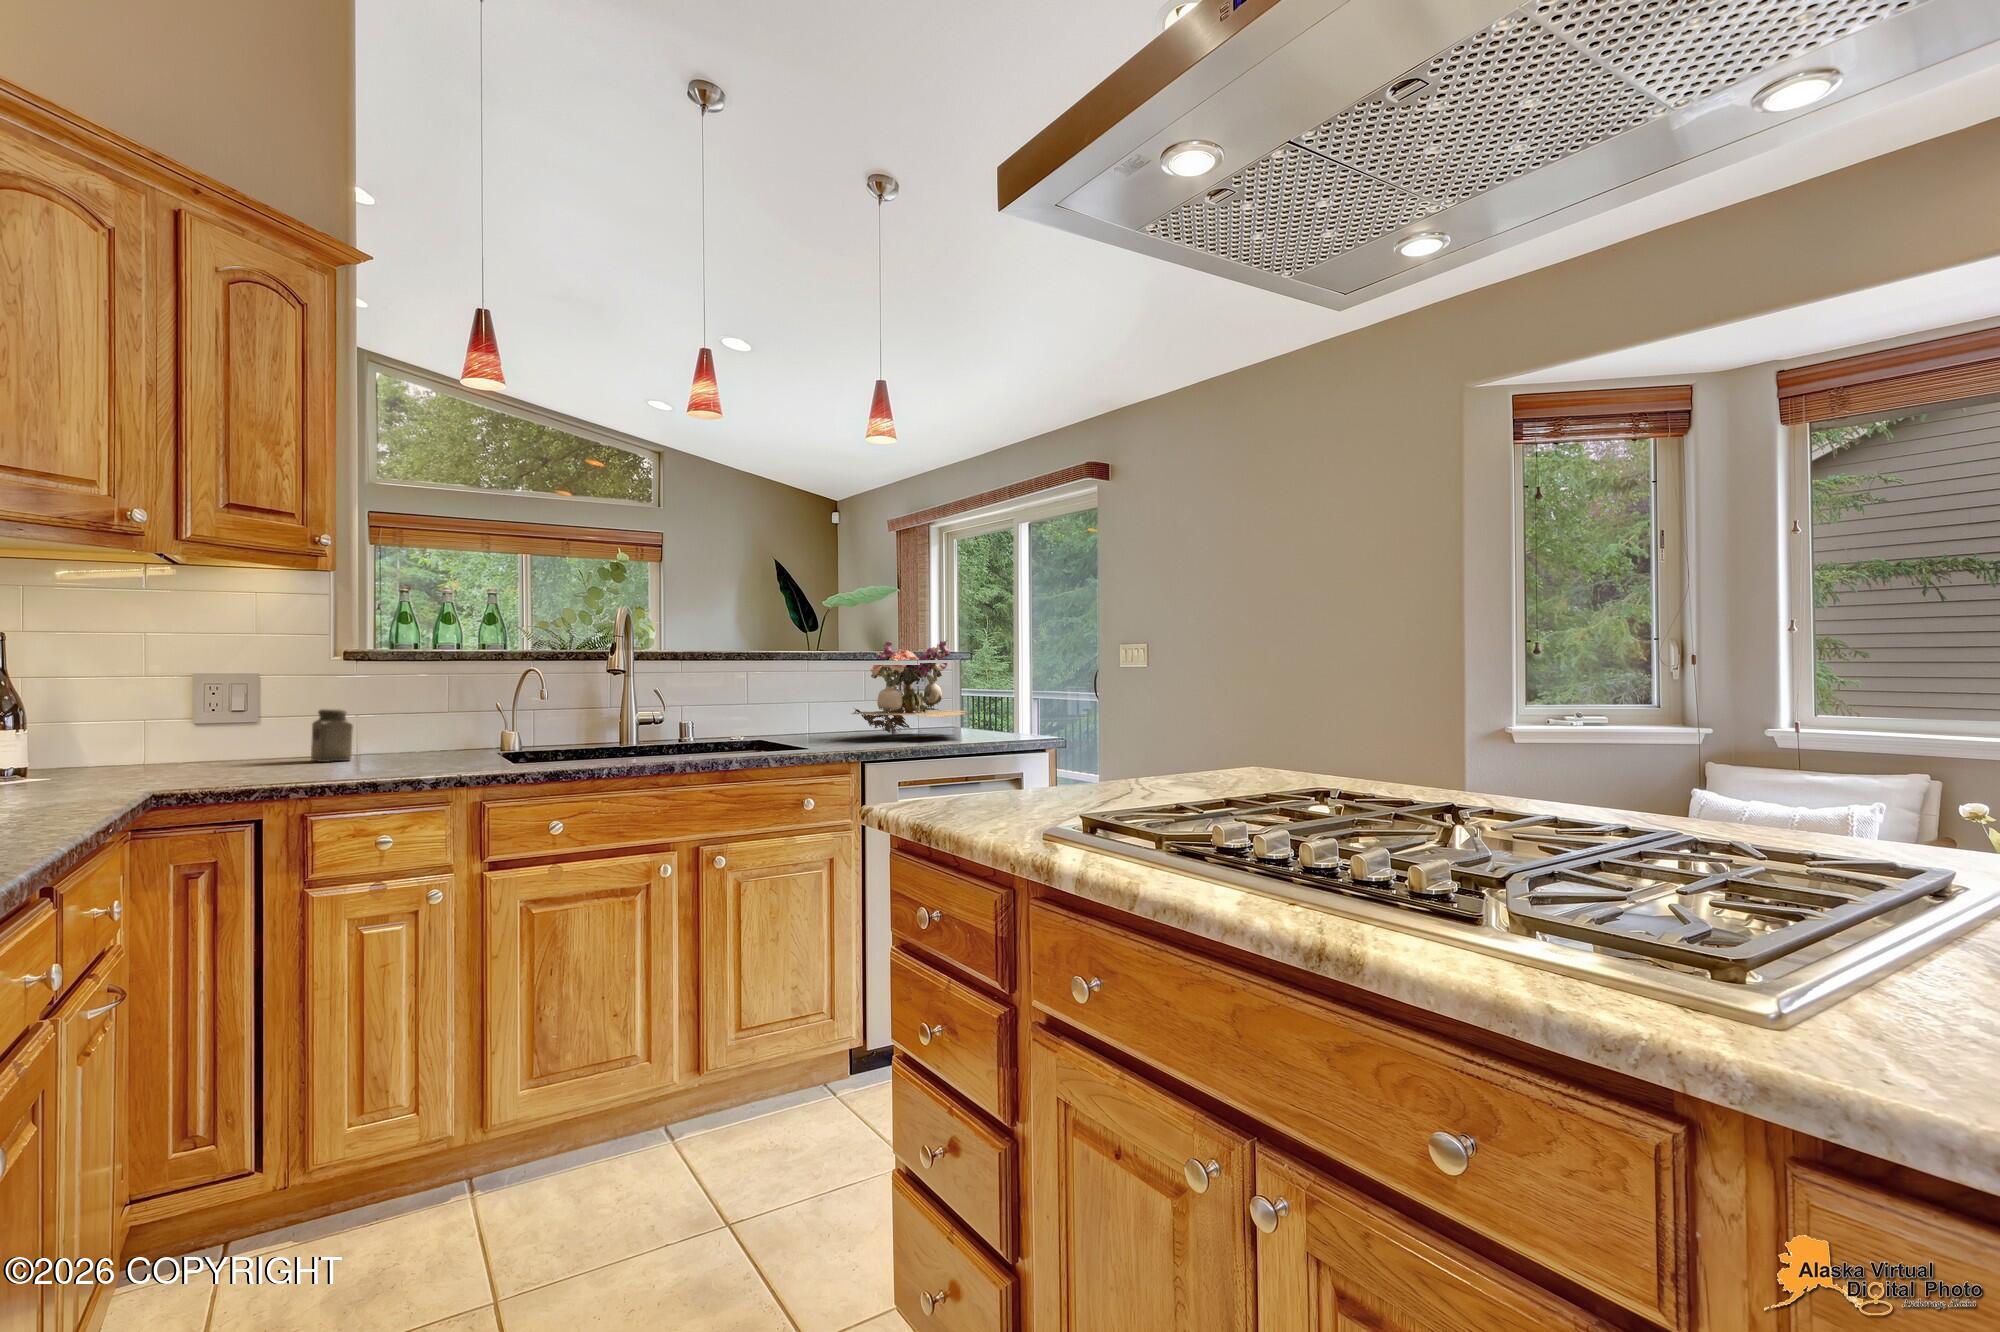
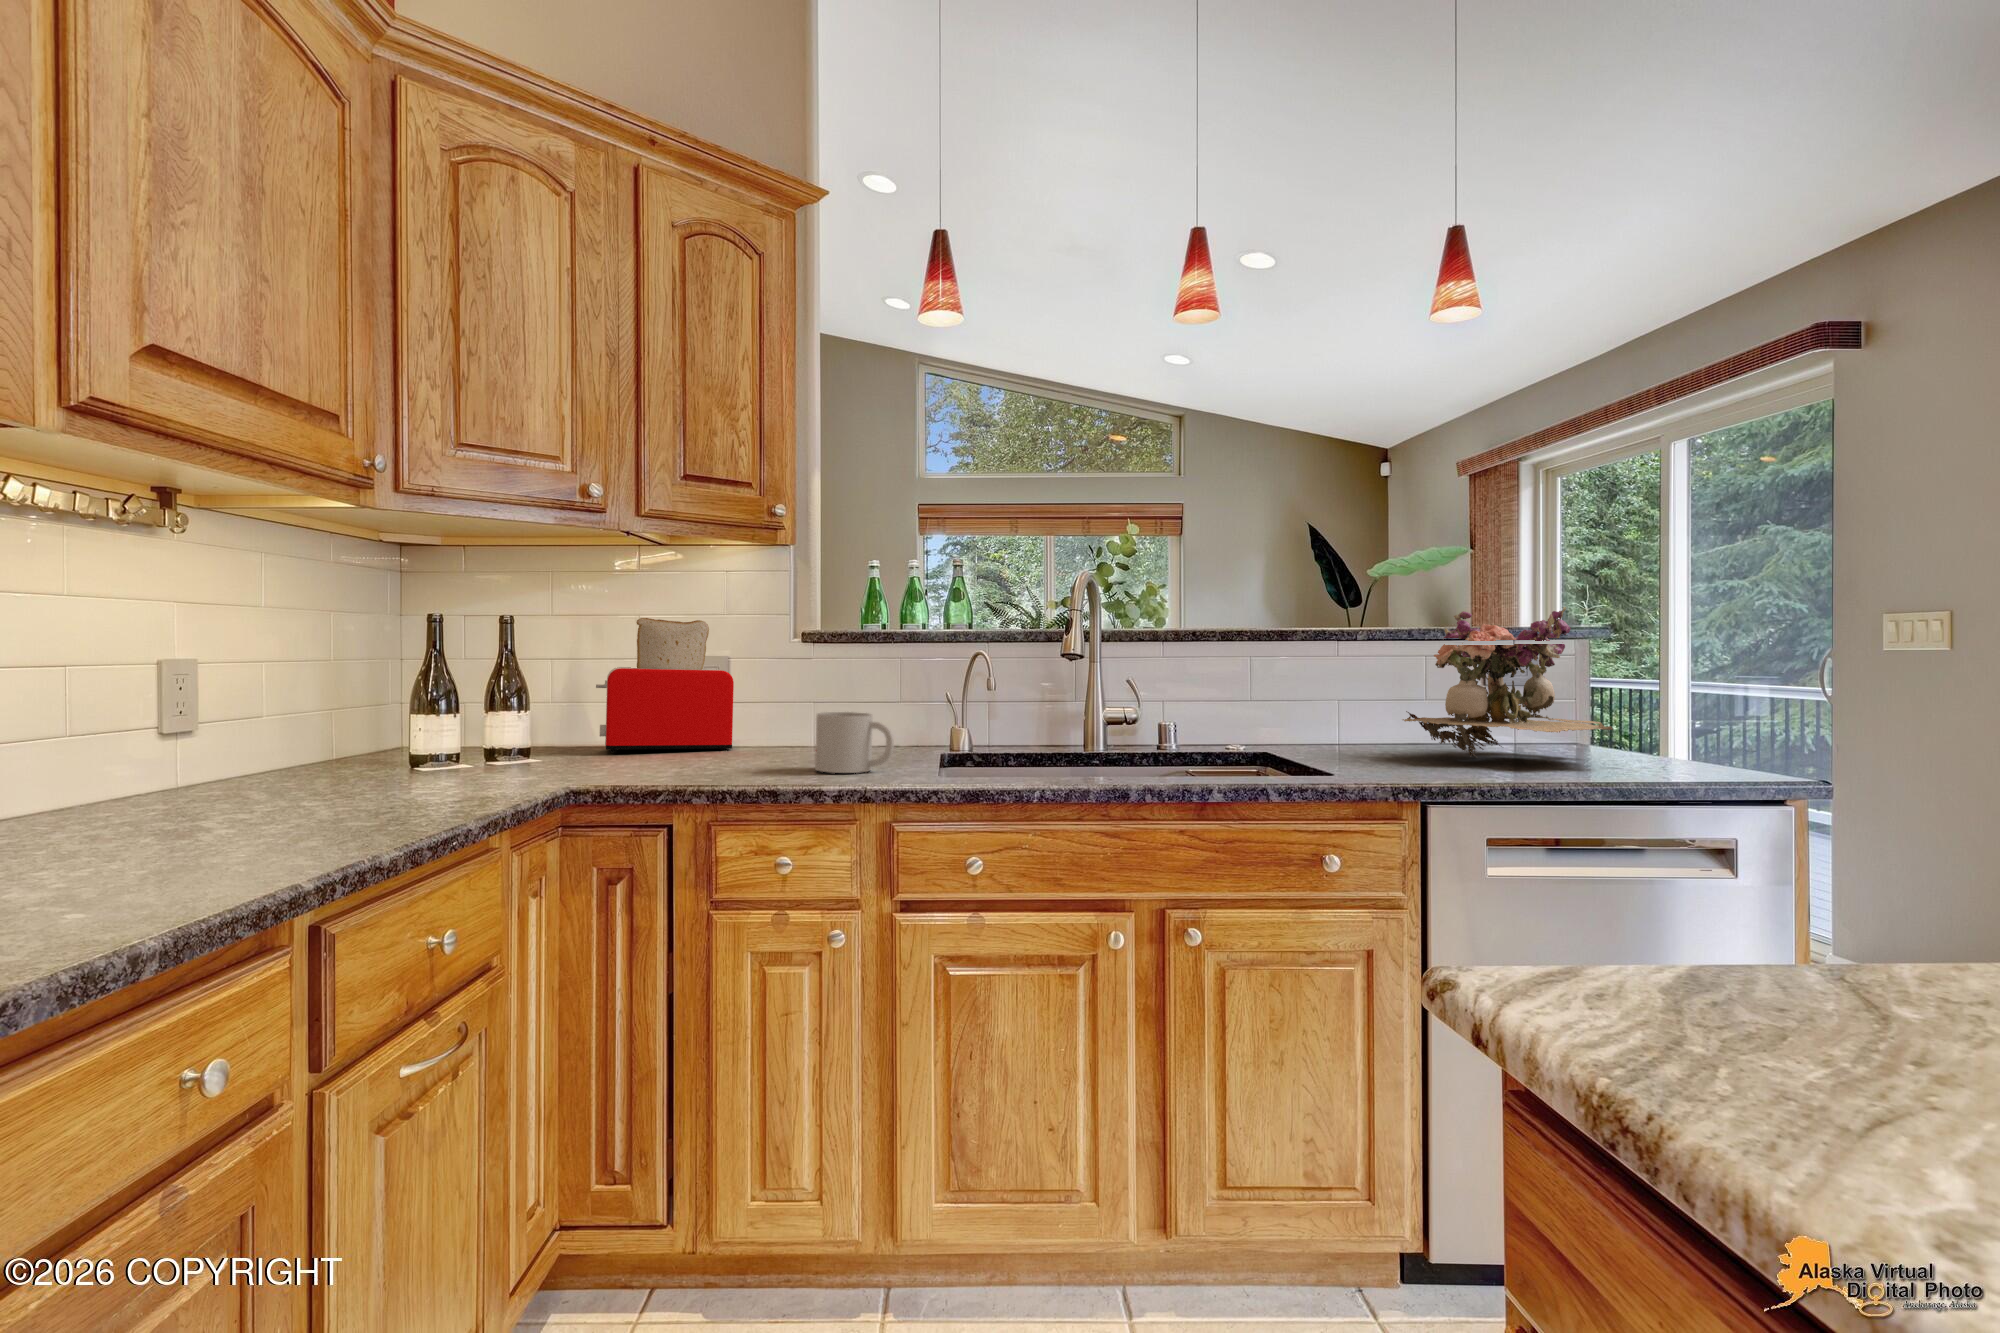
toaster: none [115,639,279,767] -> present [596,618,734,752]
salt shaker: present [311,709,353,762] -> none [756,696,793,756]
mug: none [396,719,471,768] -> present [815,712,894,773]

